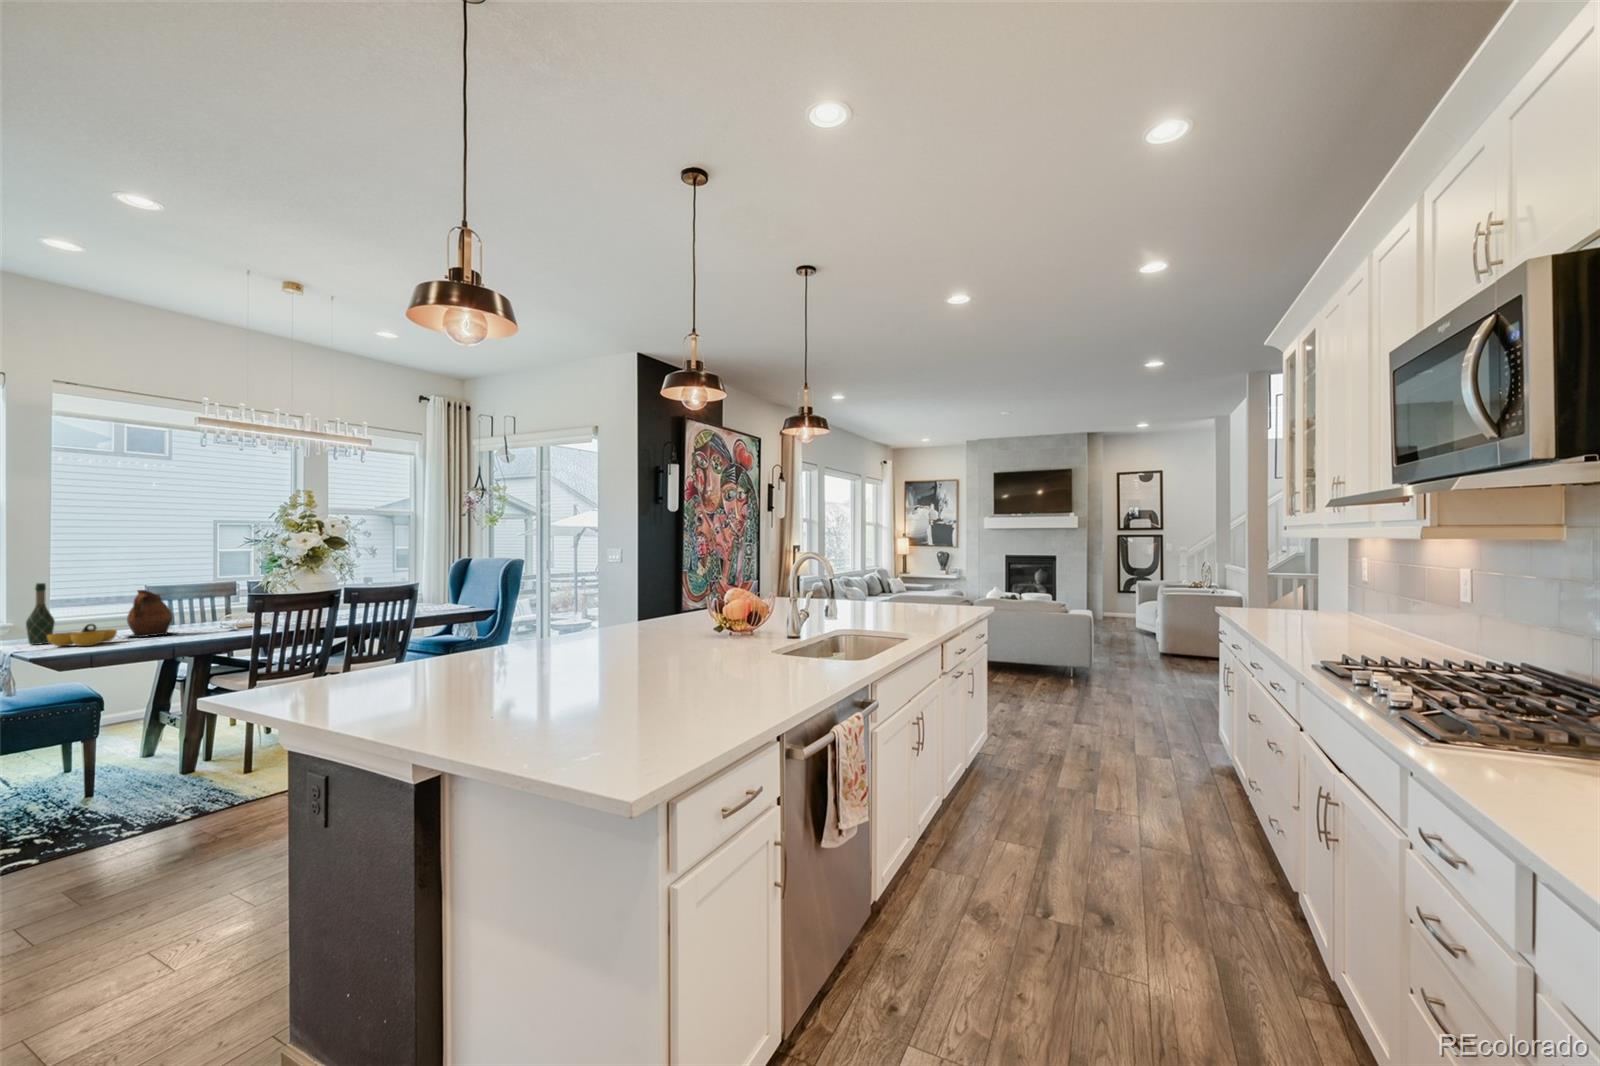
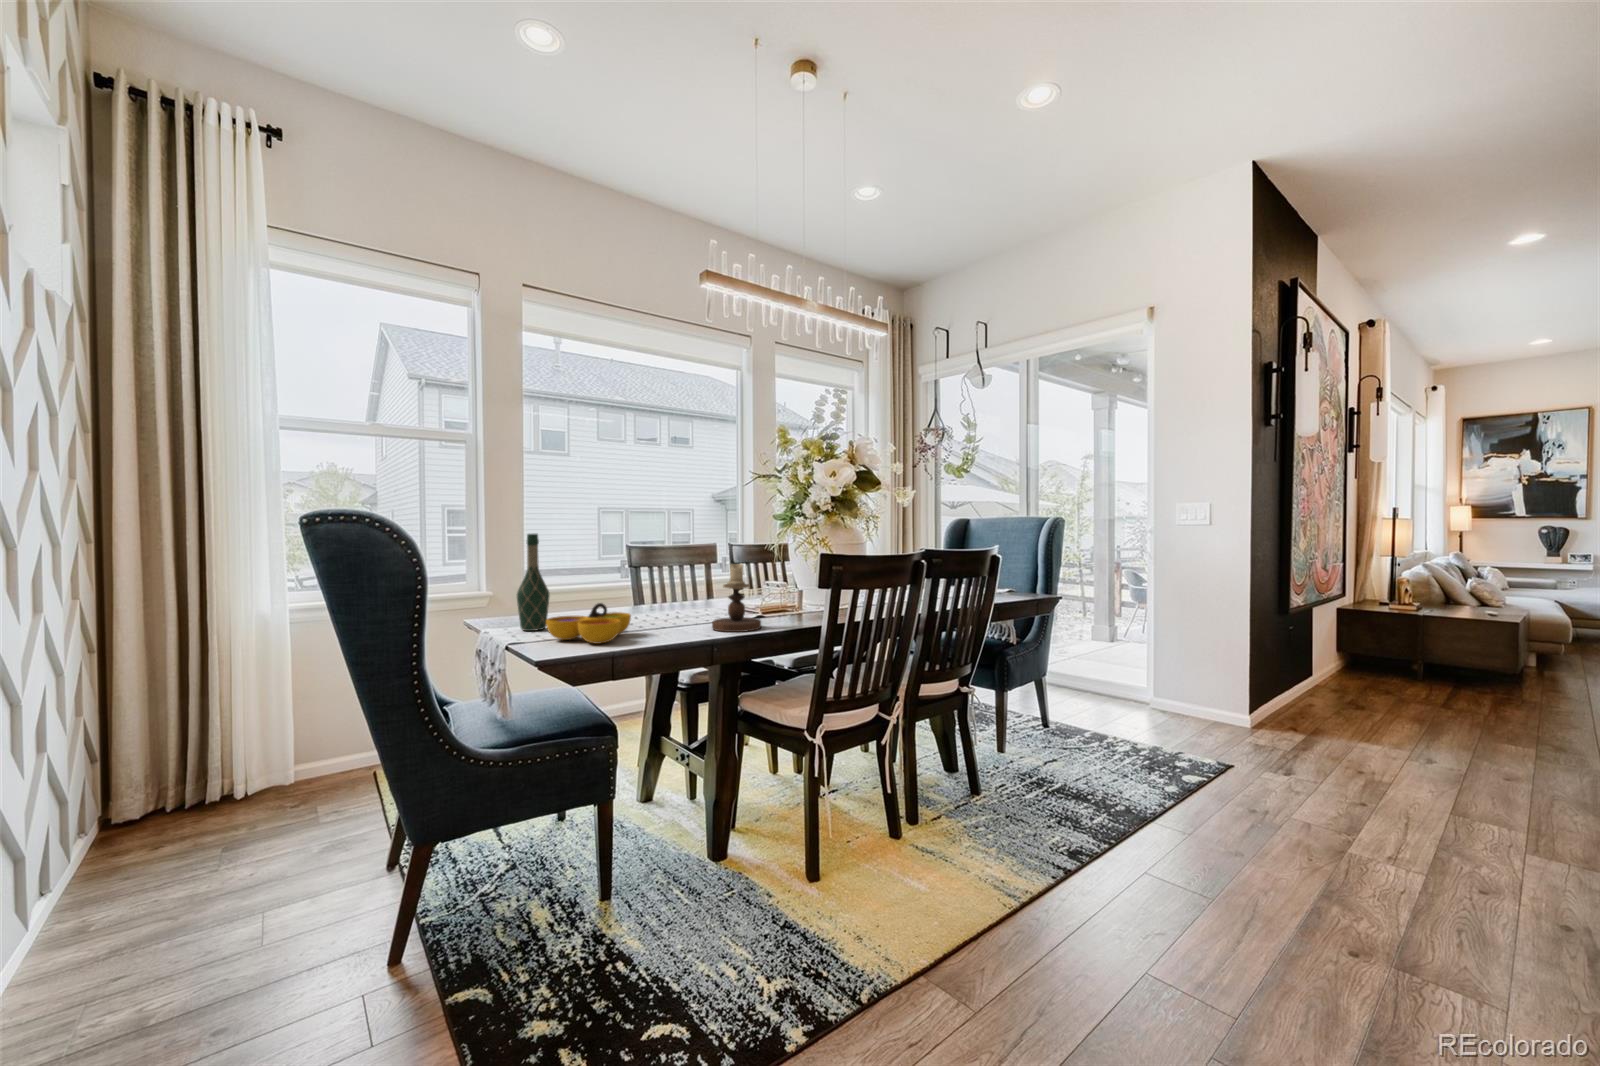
ceramic pitcher: present [127,590,175,637] -> none [625,548,697,625]
candlestick: none [183,597,221,637] -> present [712,564,761,632]

